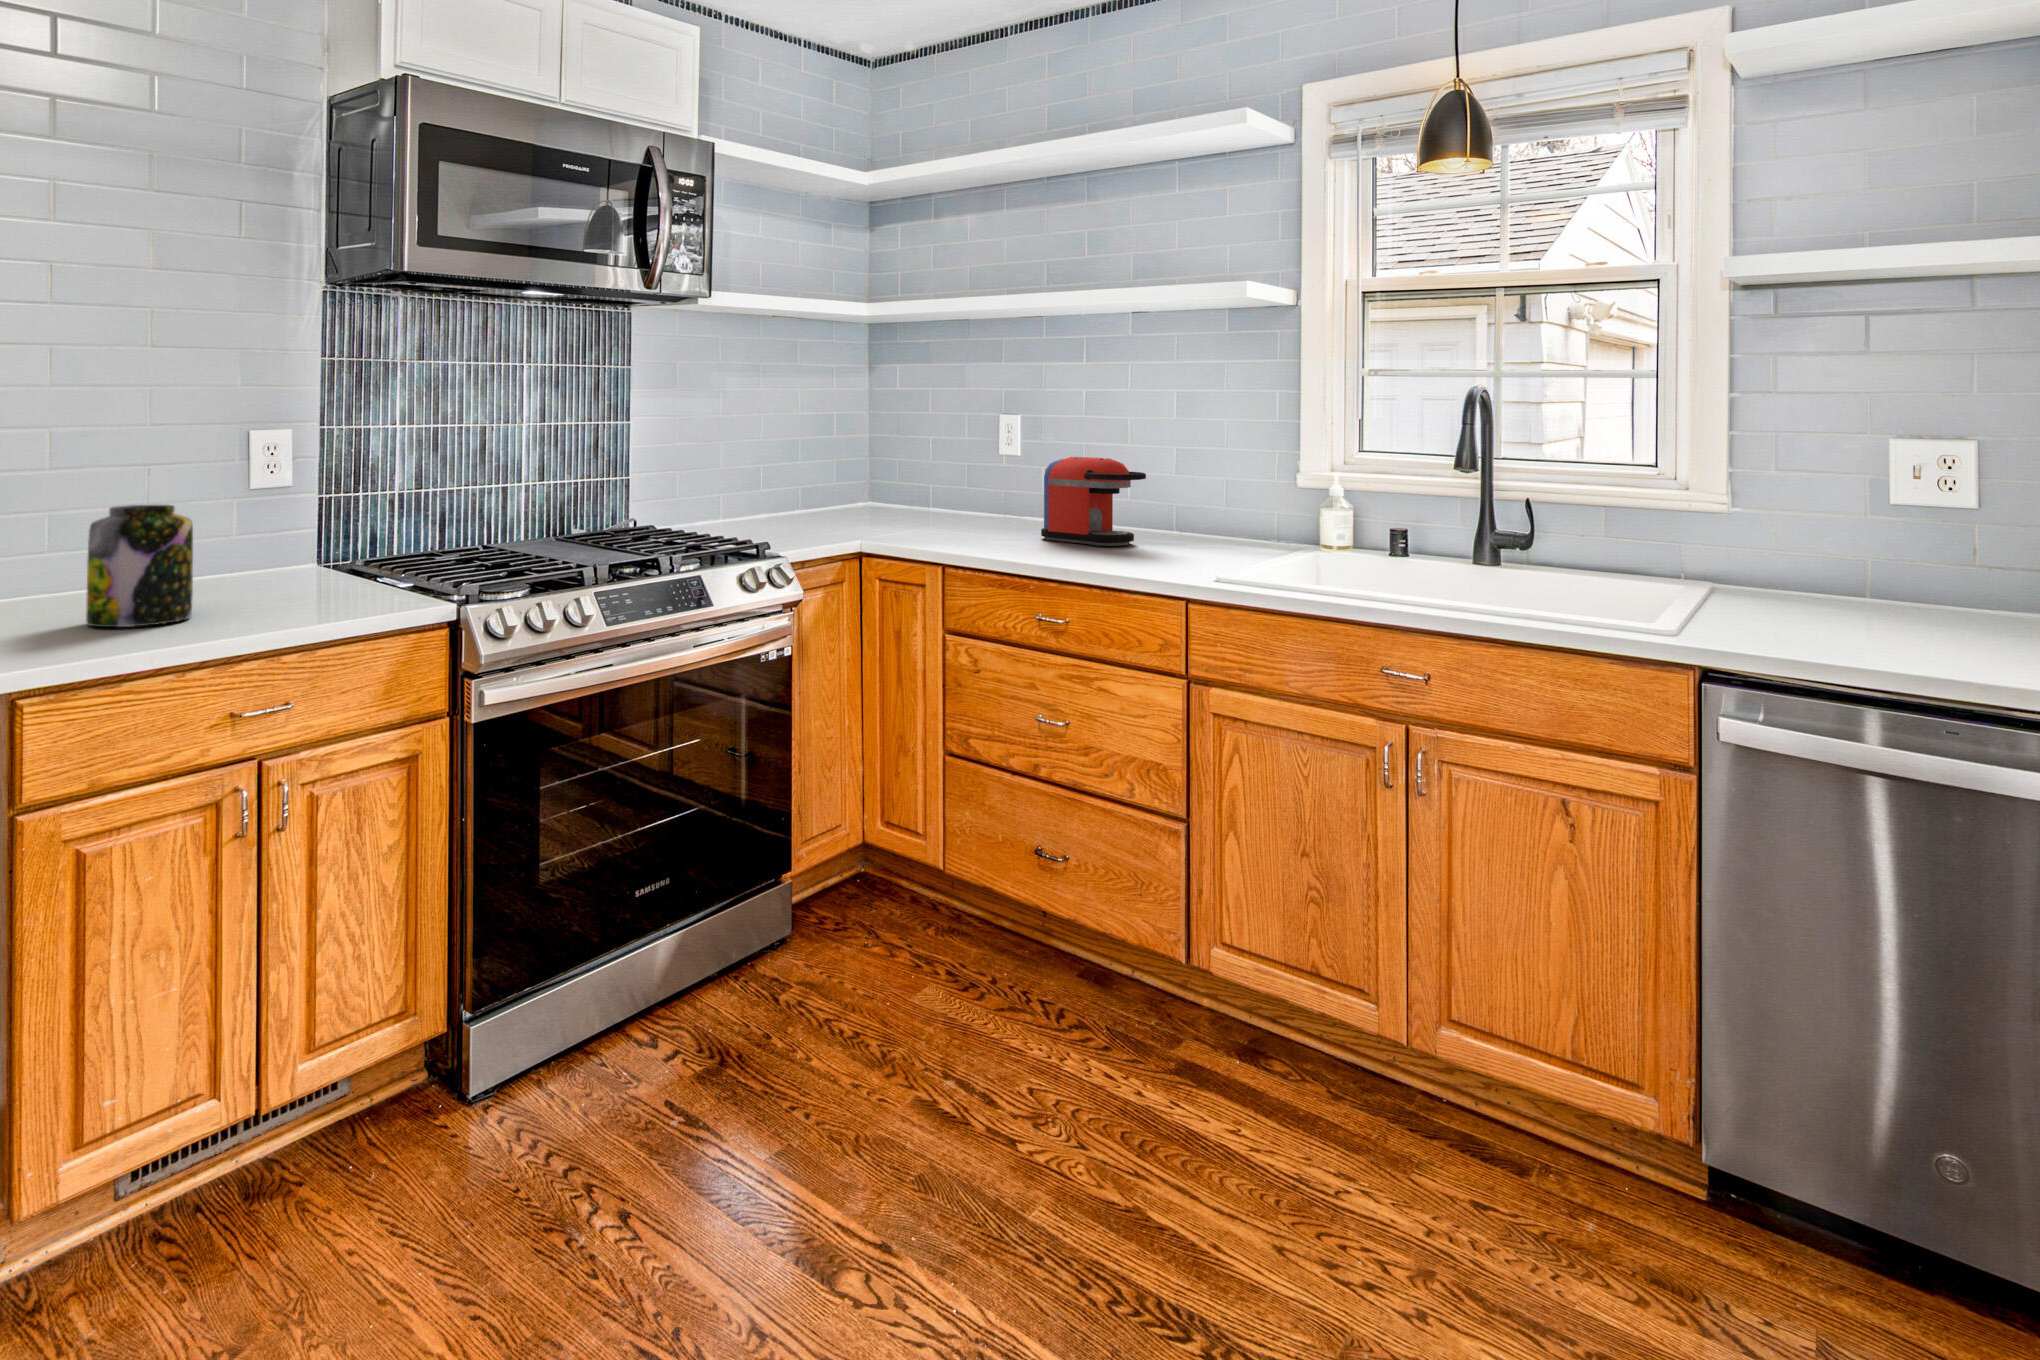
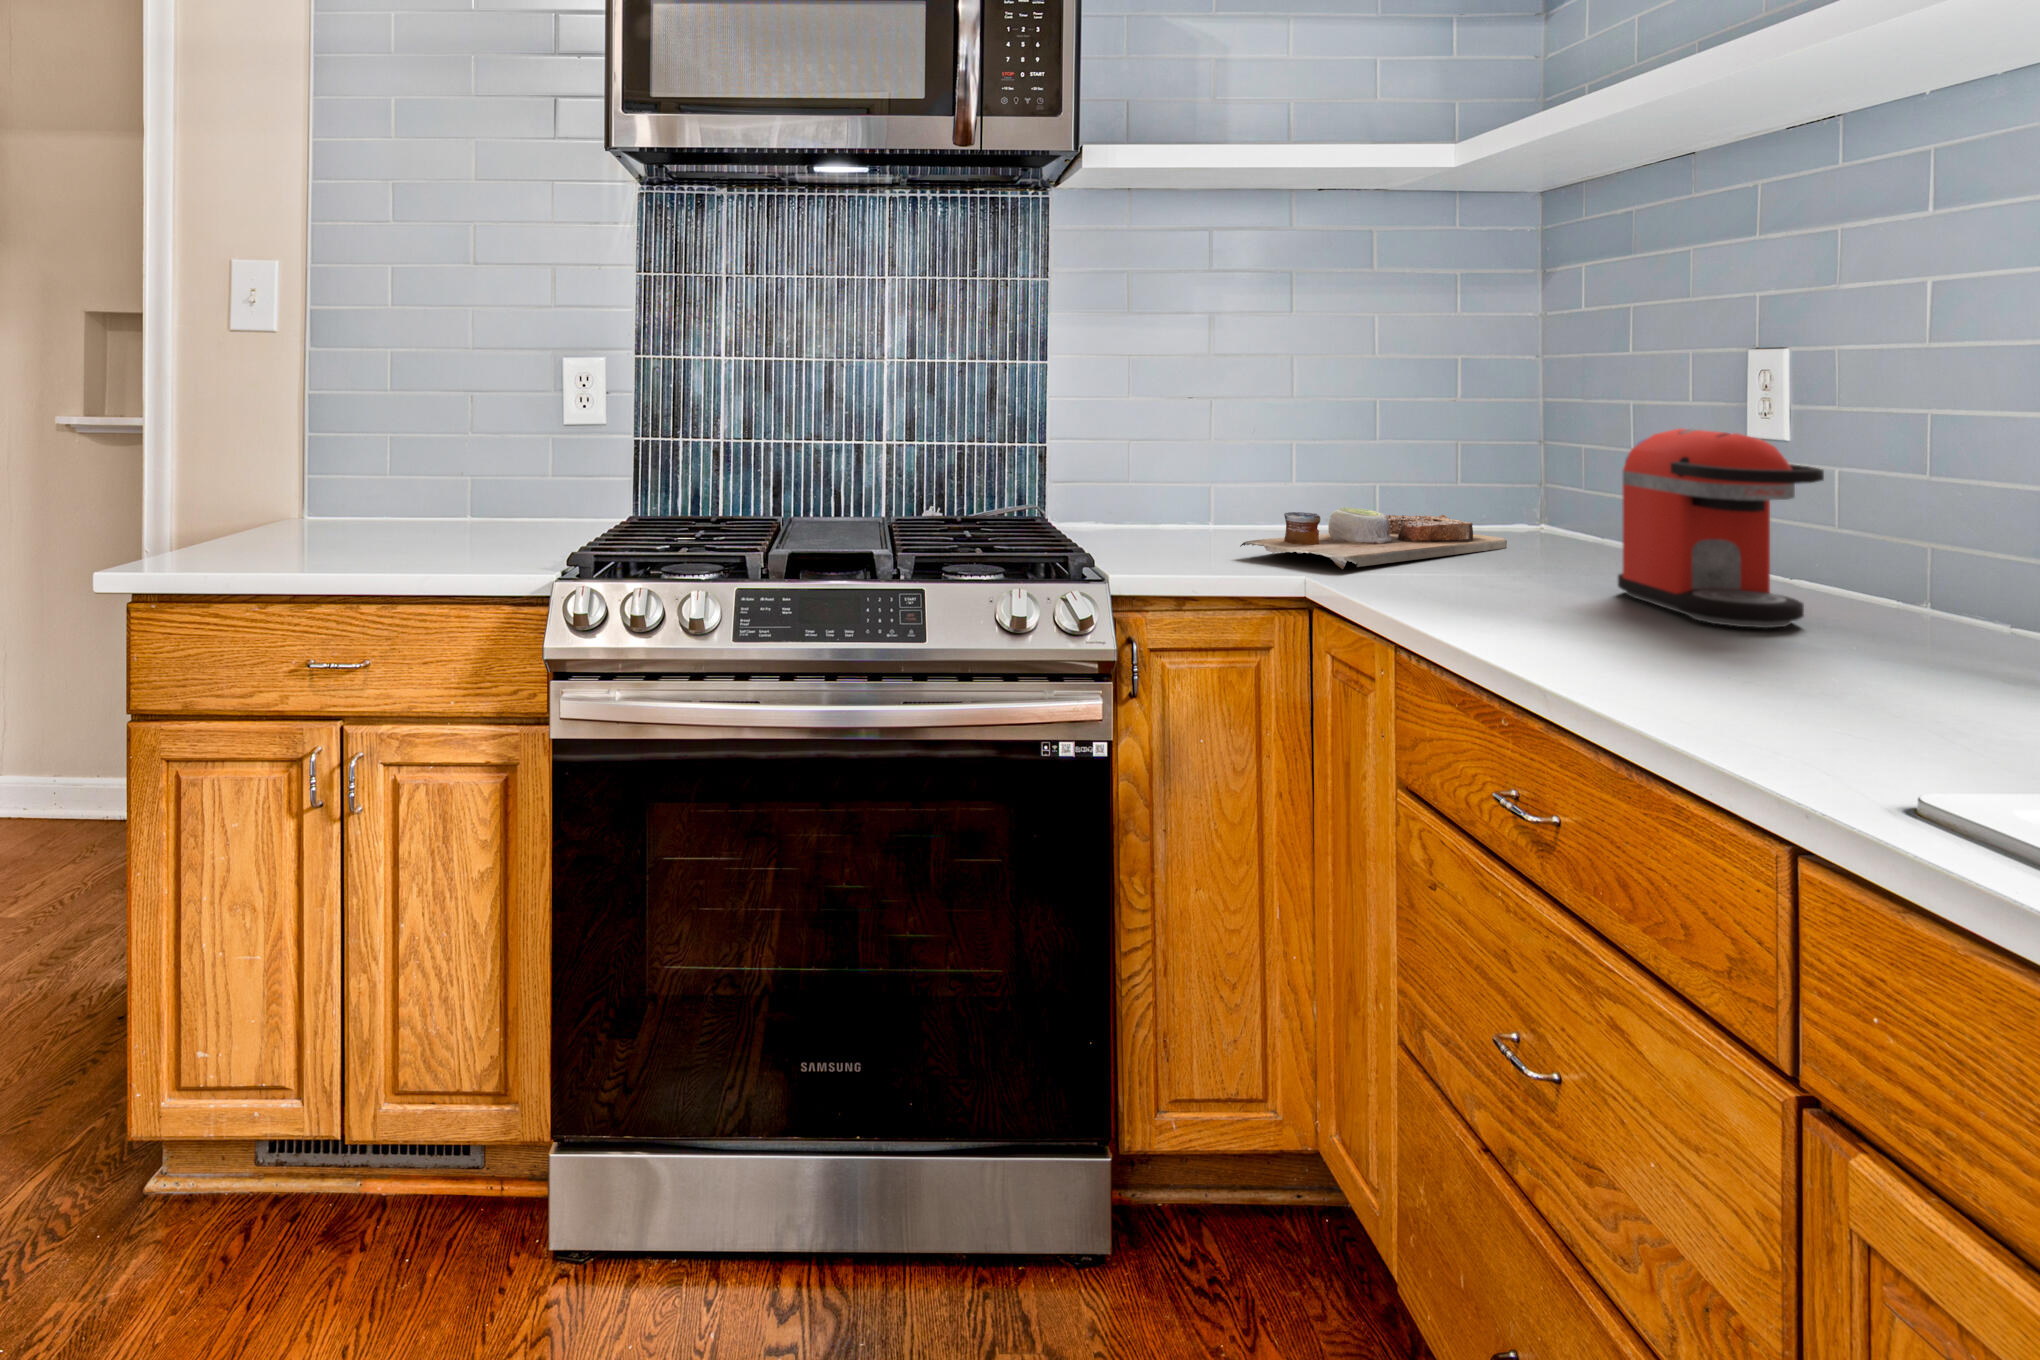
jar: present [86,505,193,627] -> none [268,434,360,562]
cutting board: none [839,509,940,542] -> present [1240,508,1507,569]

